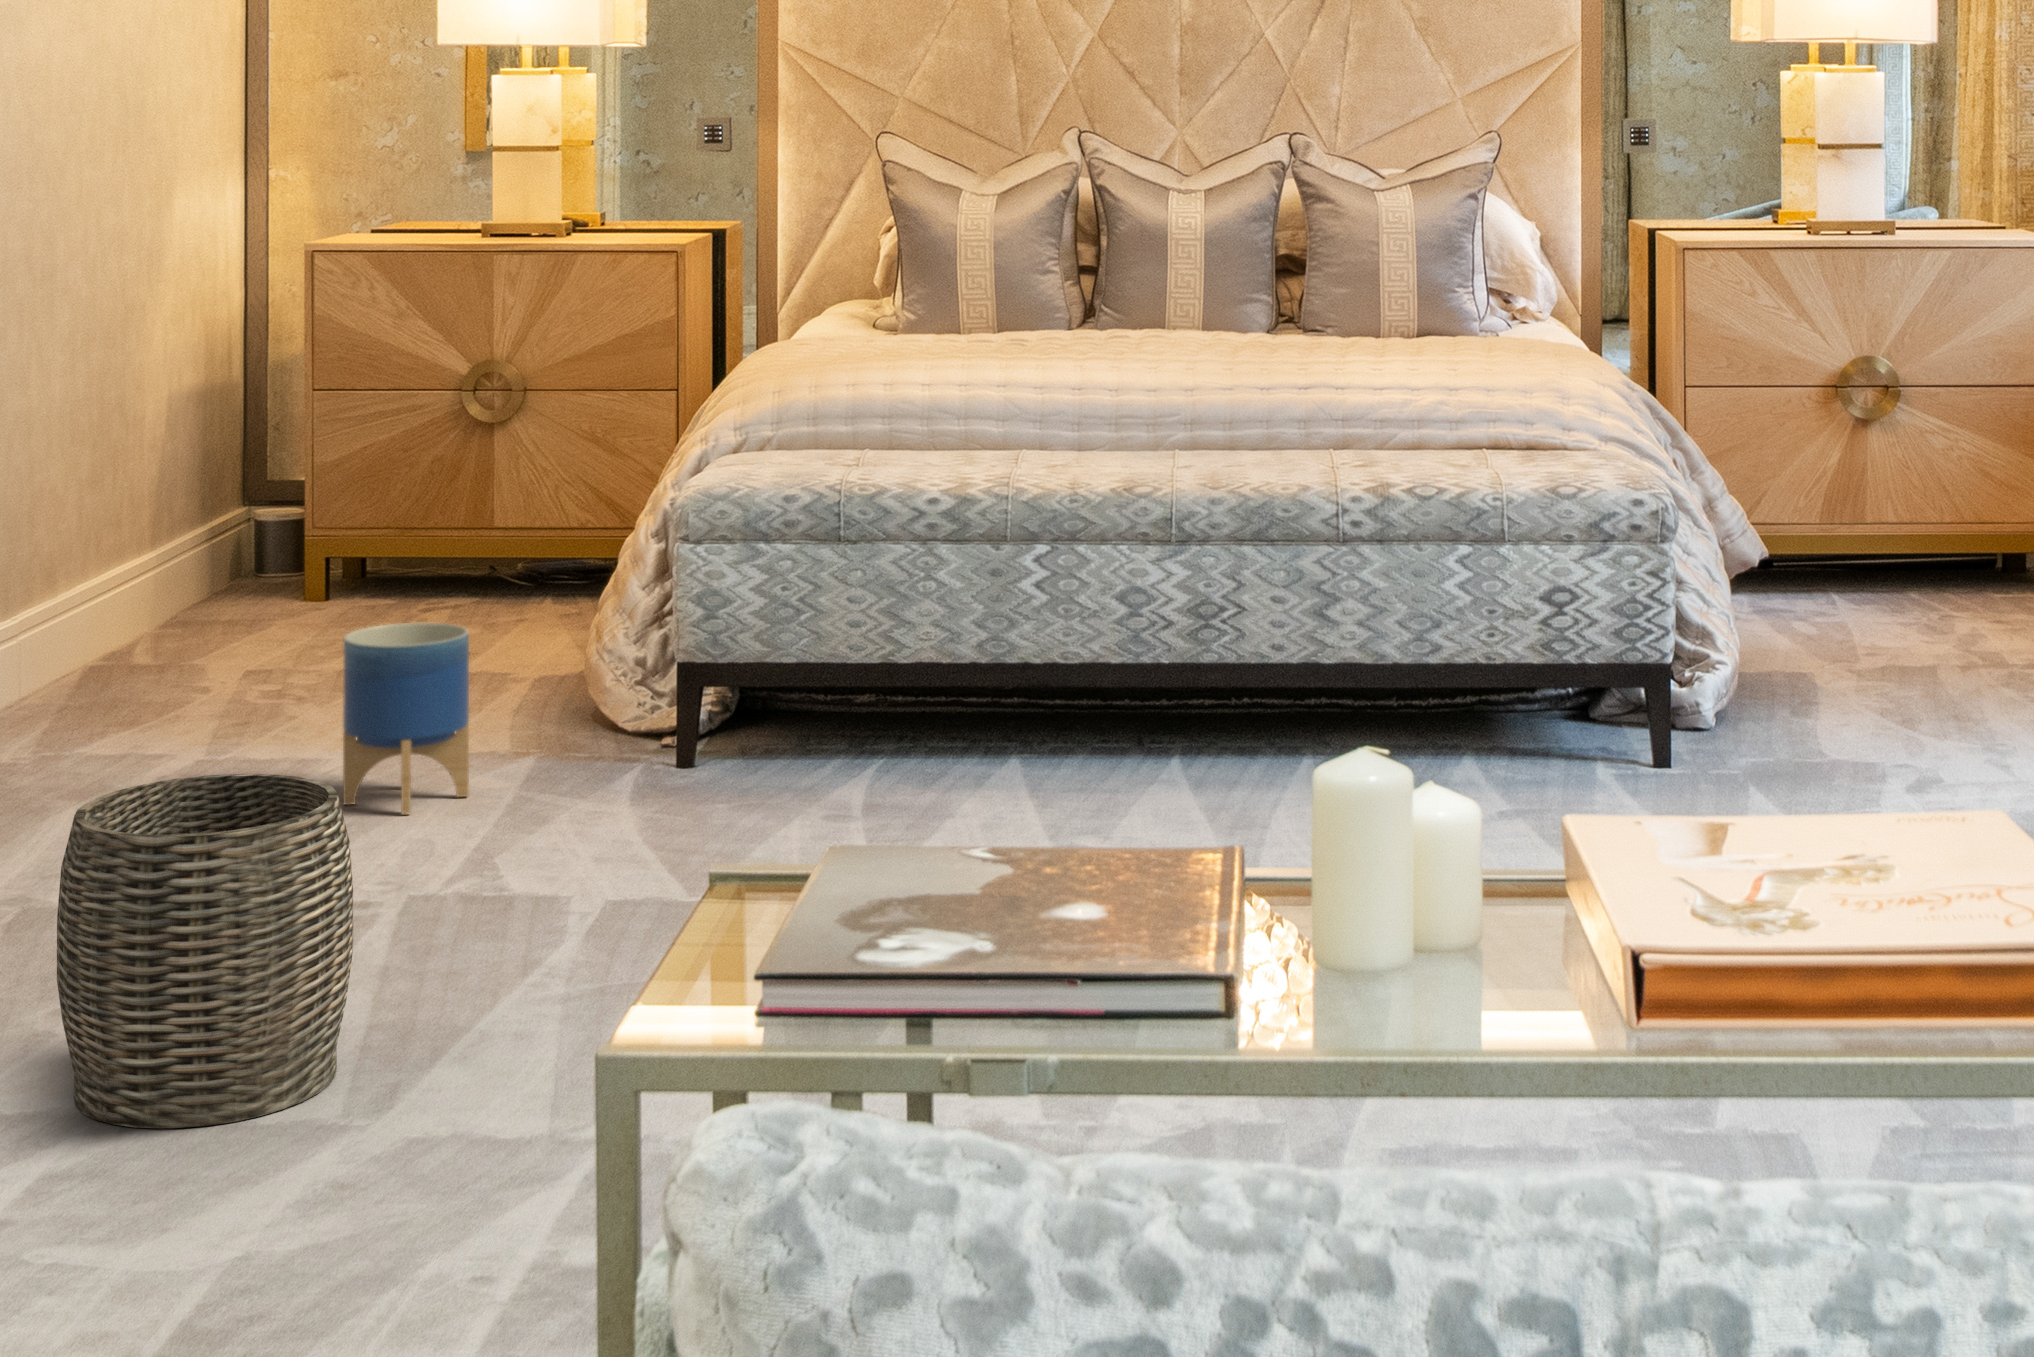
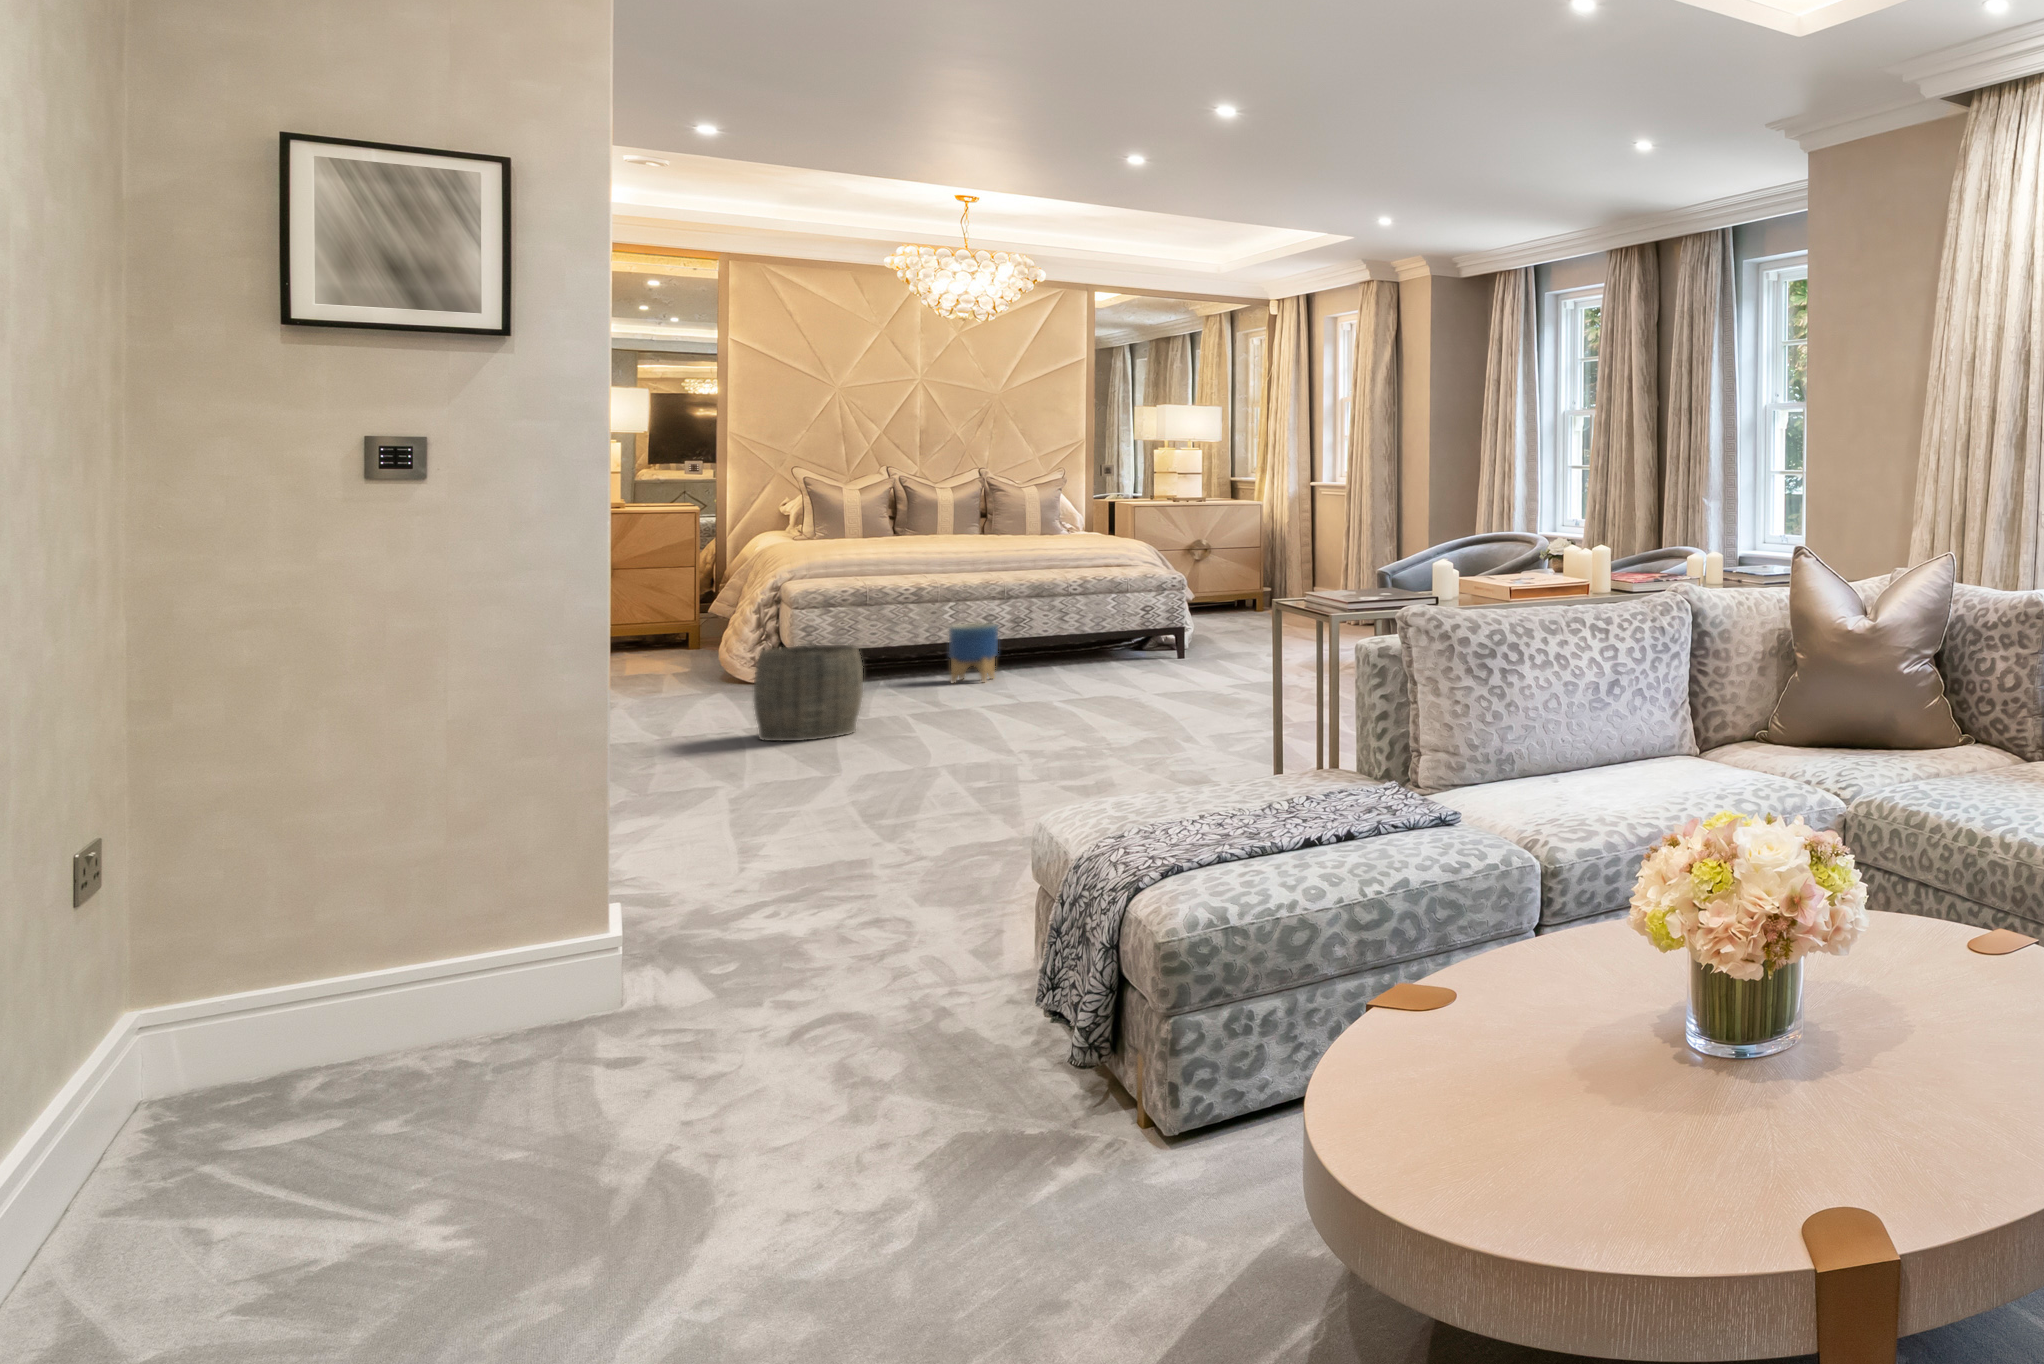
planter: present [343,623,469,815] -> present [949,623,998,683]

